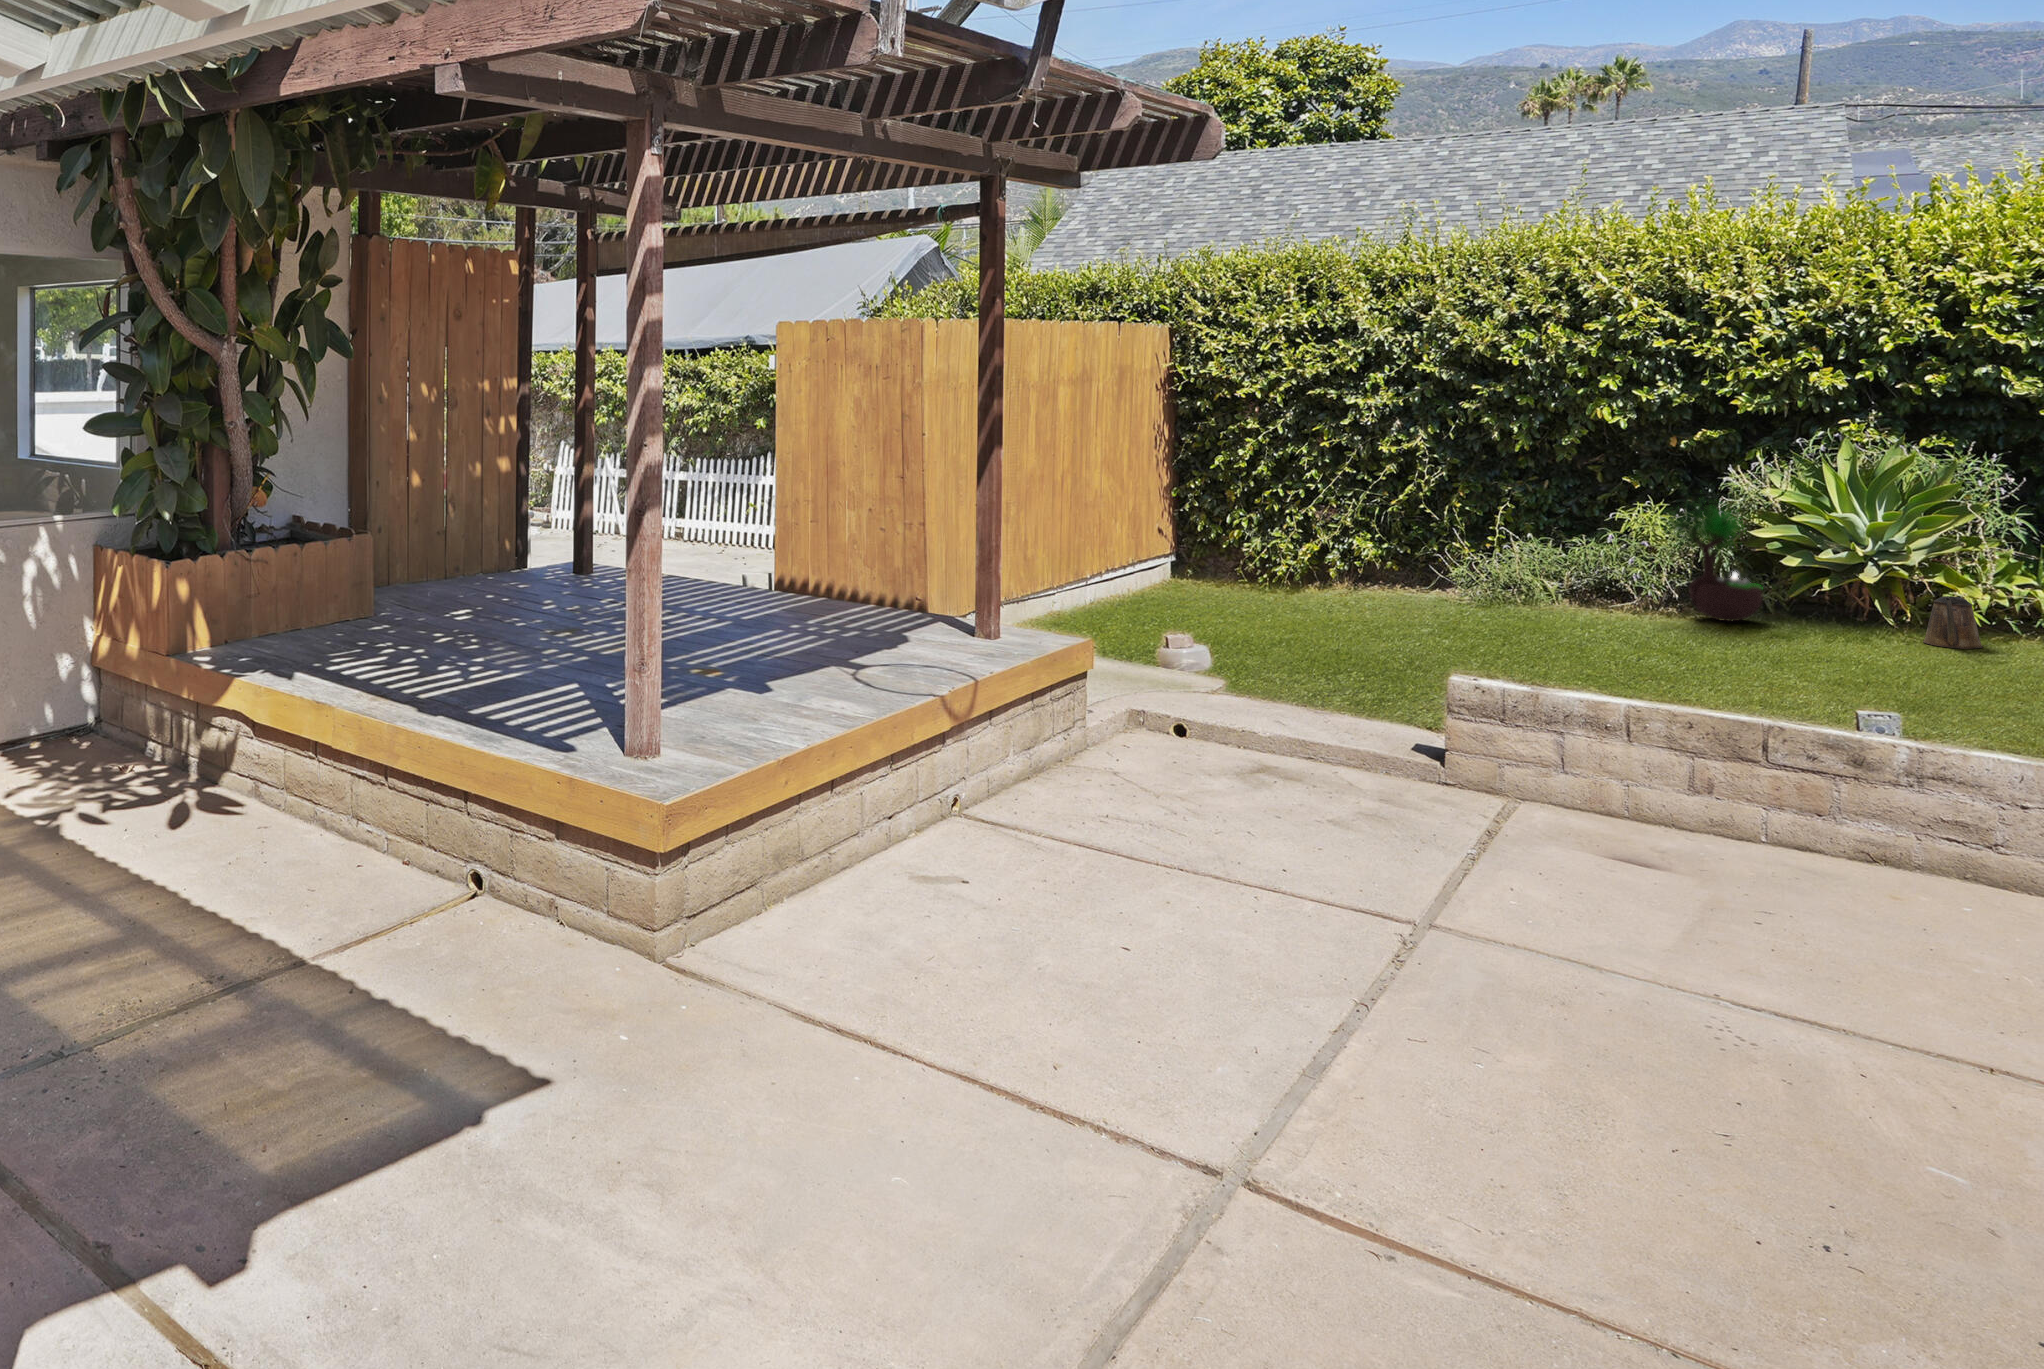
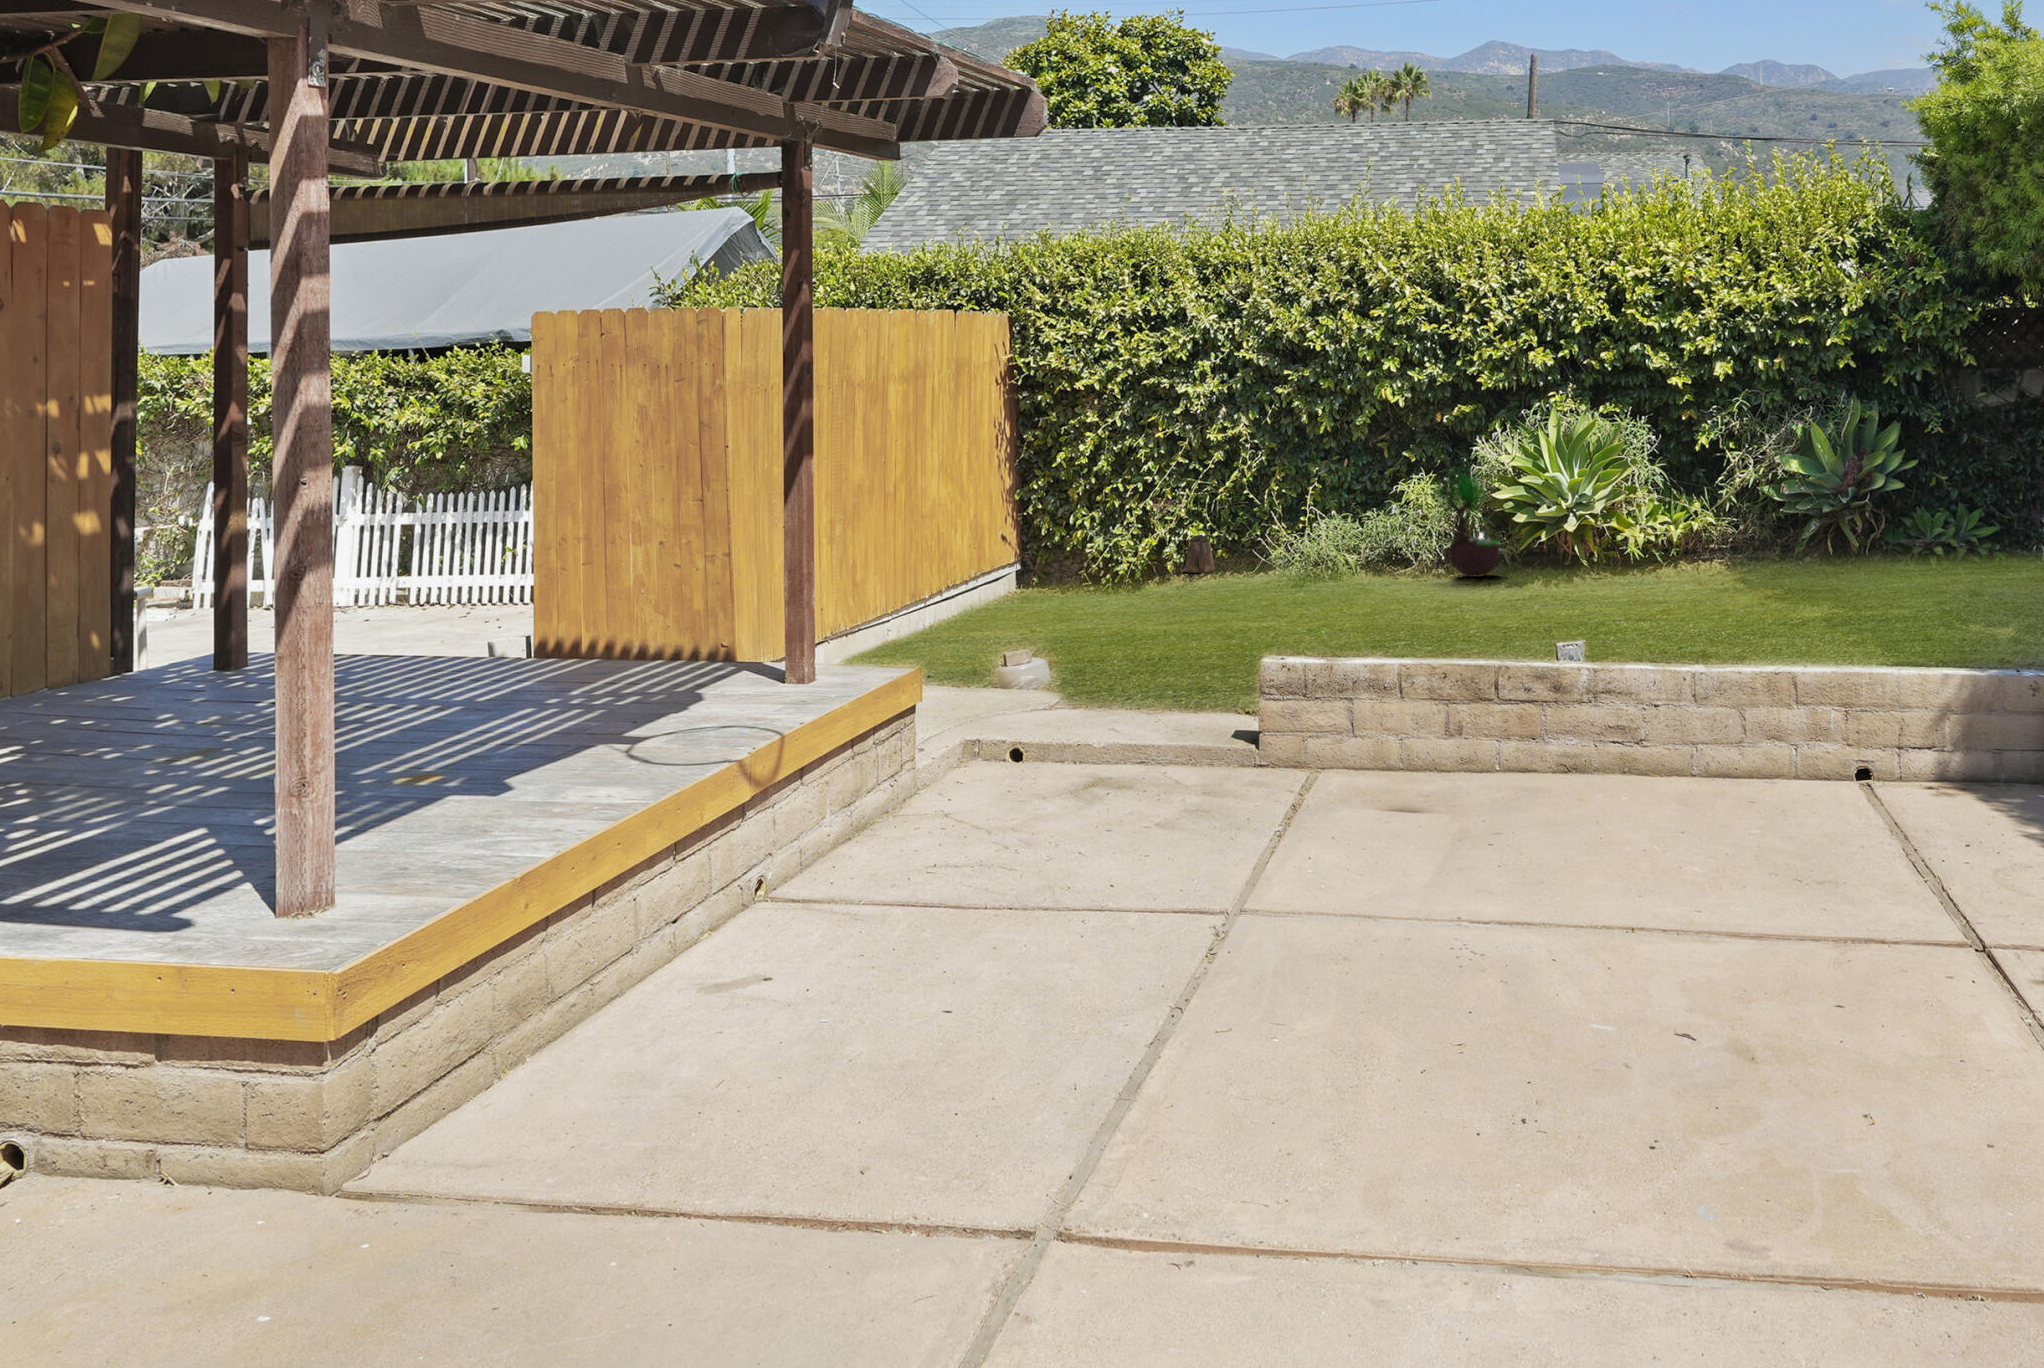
watering can: present [1923,596,1983,649] -> present [1185,535,1215,573]

